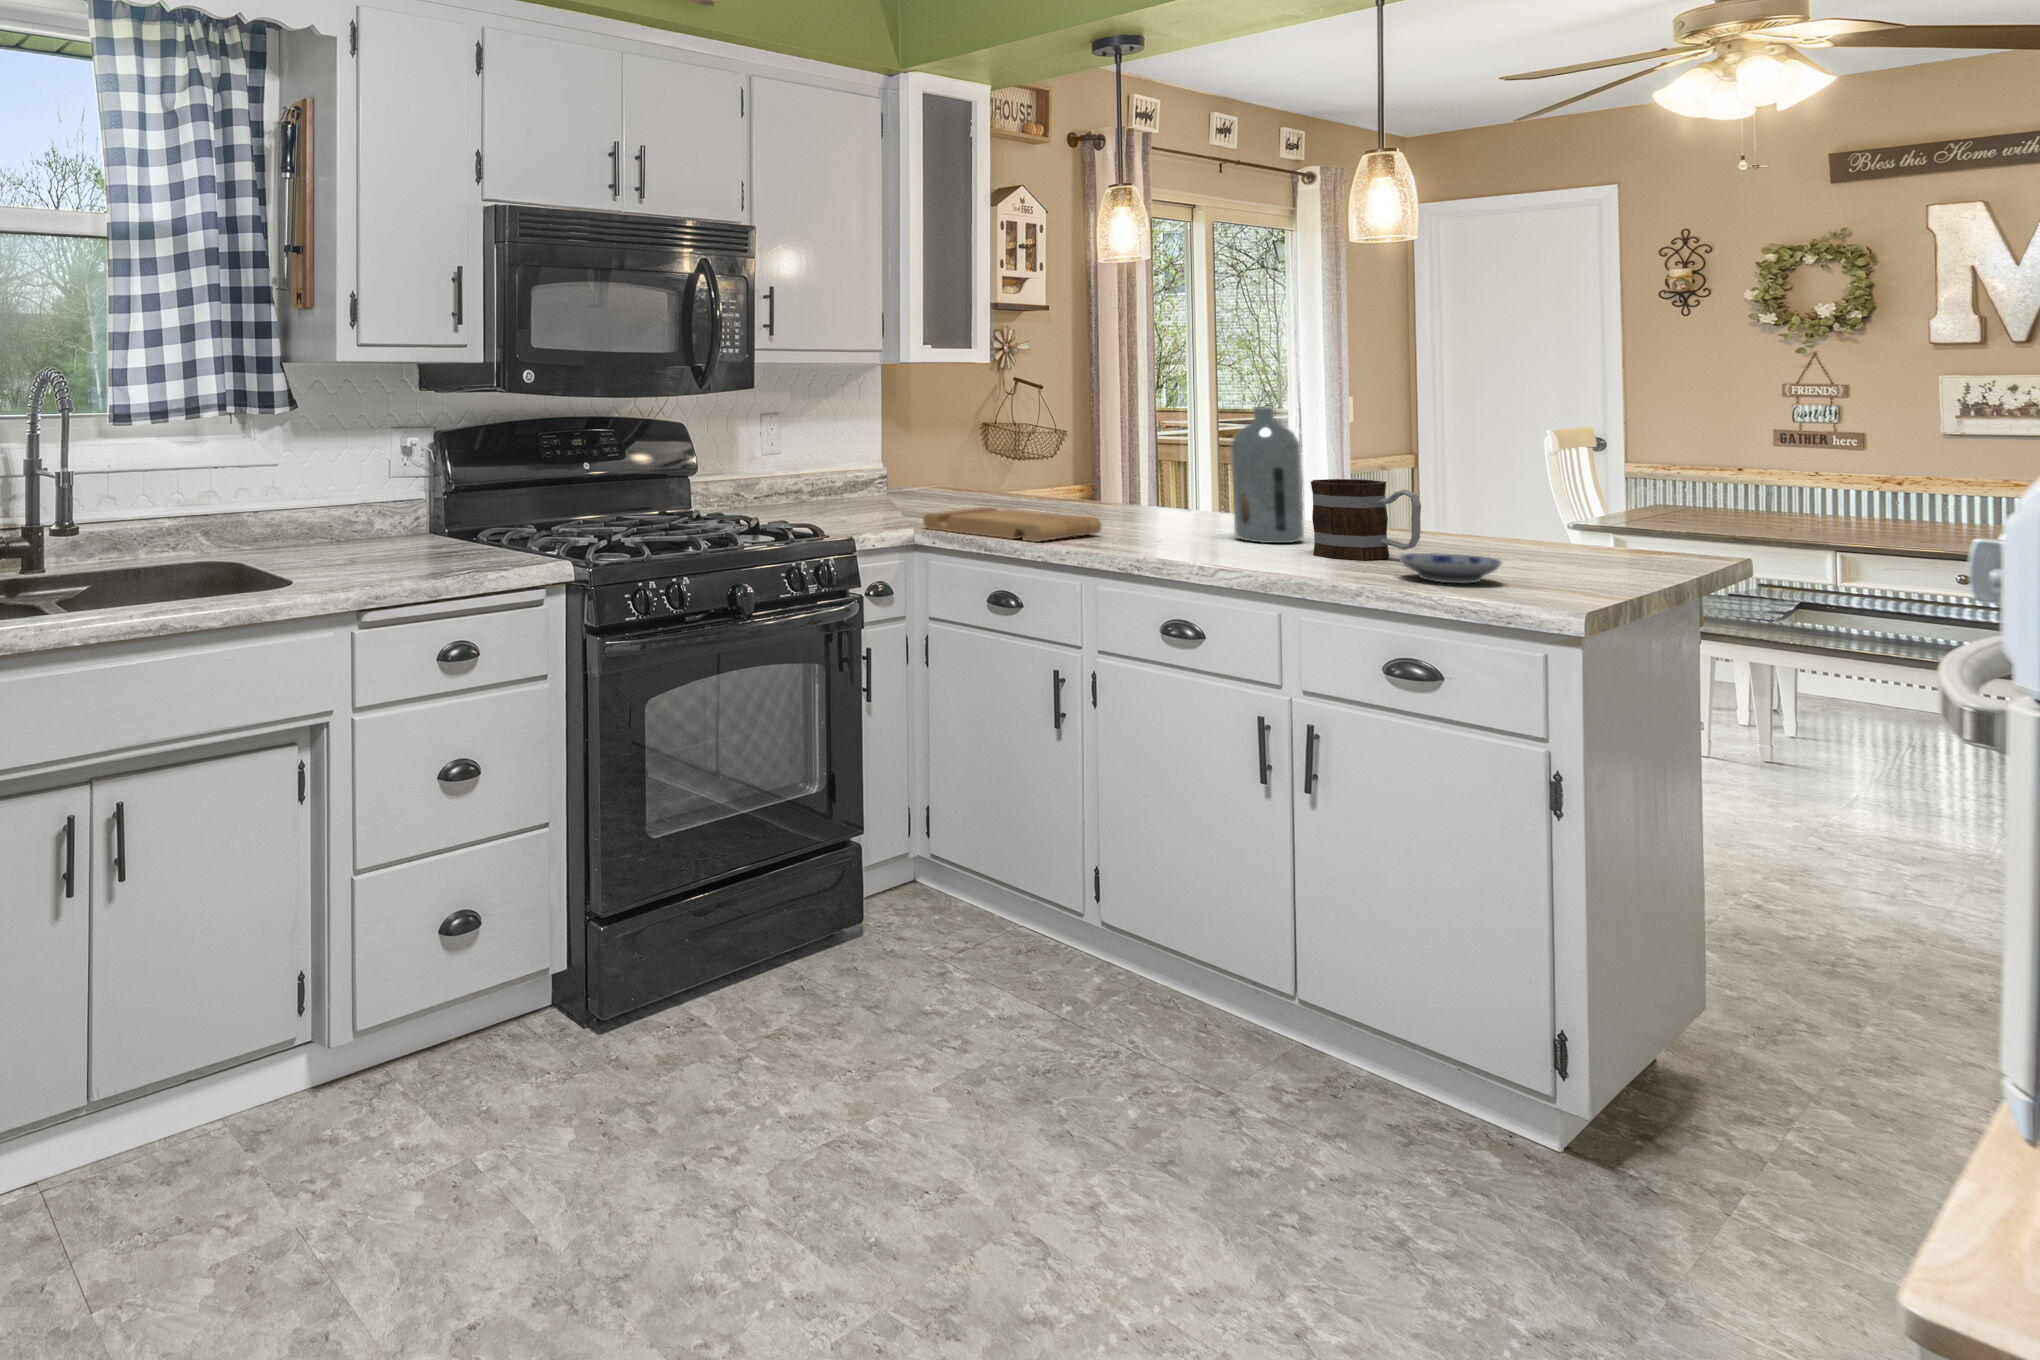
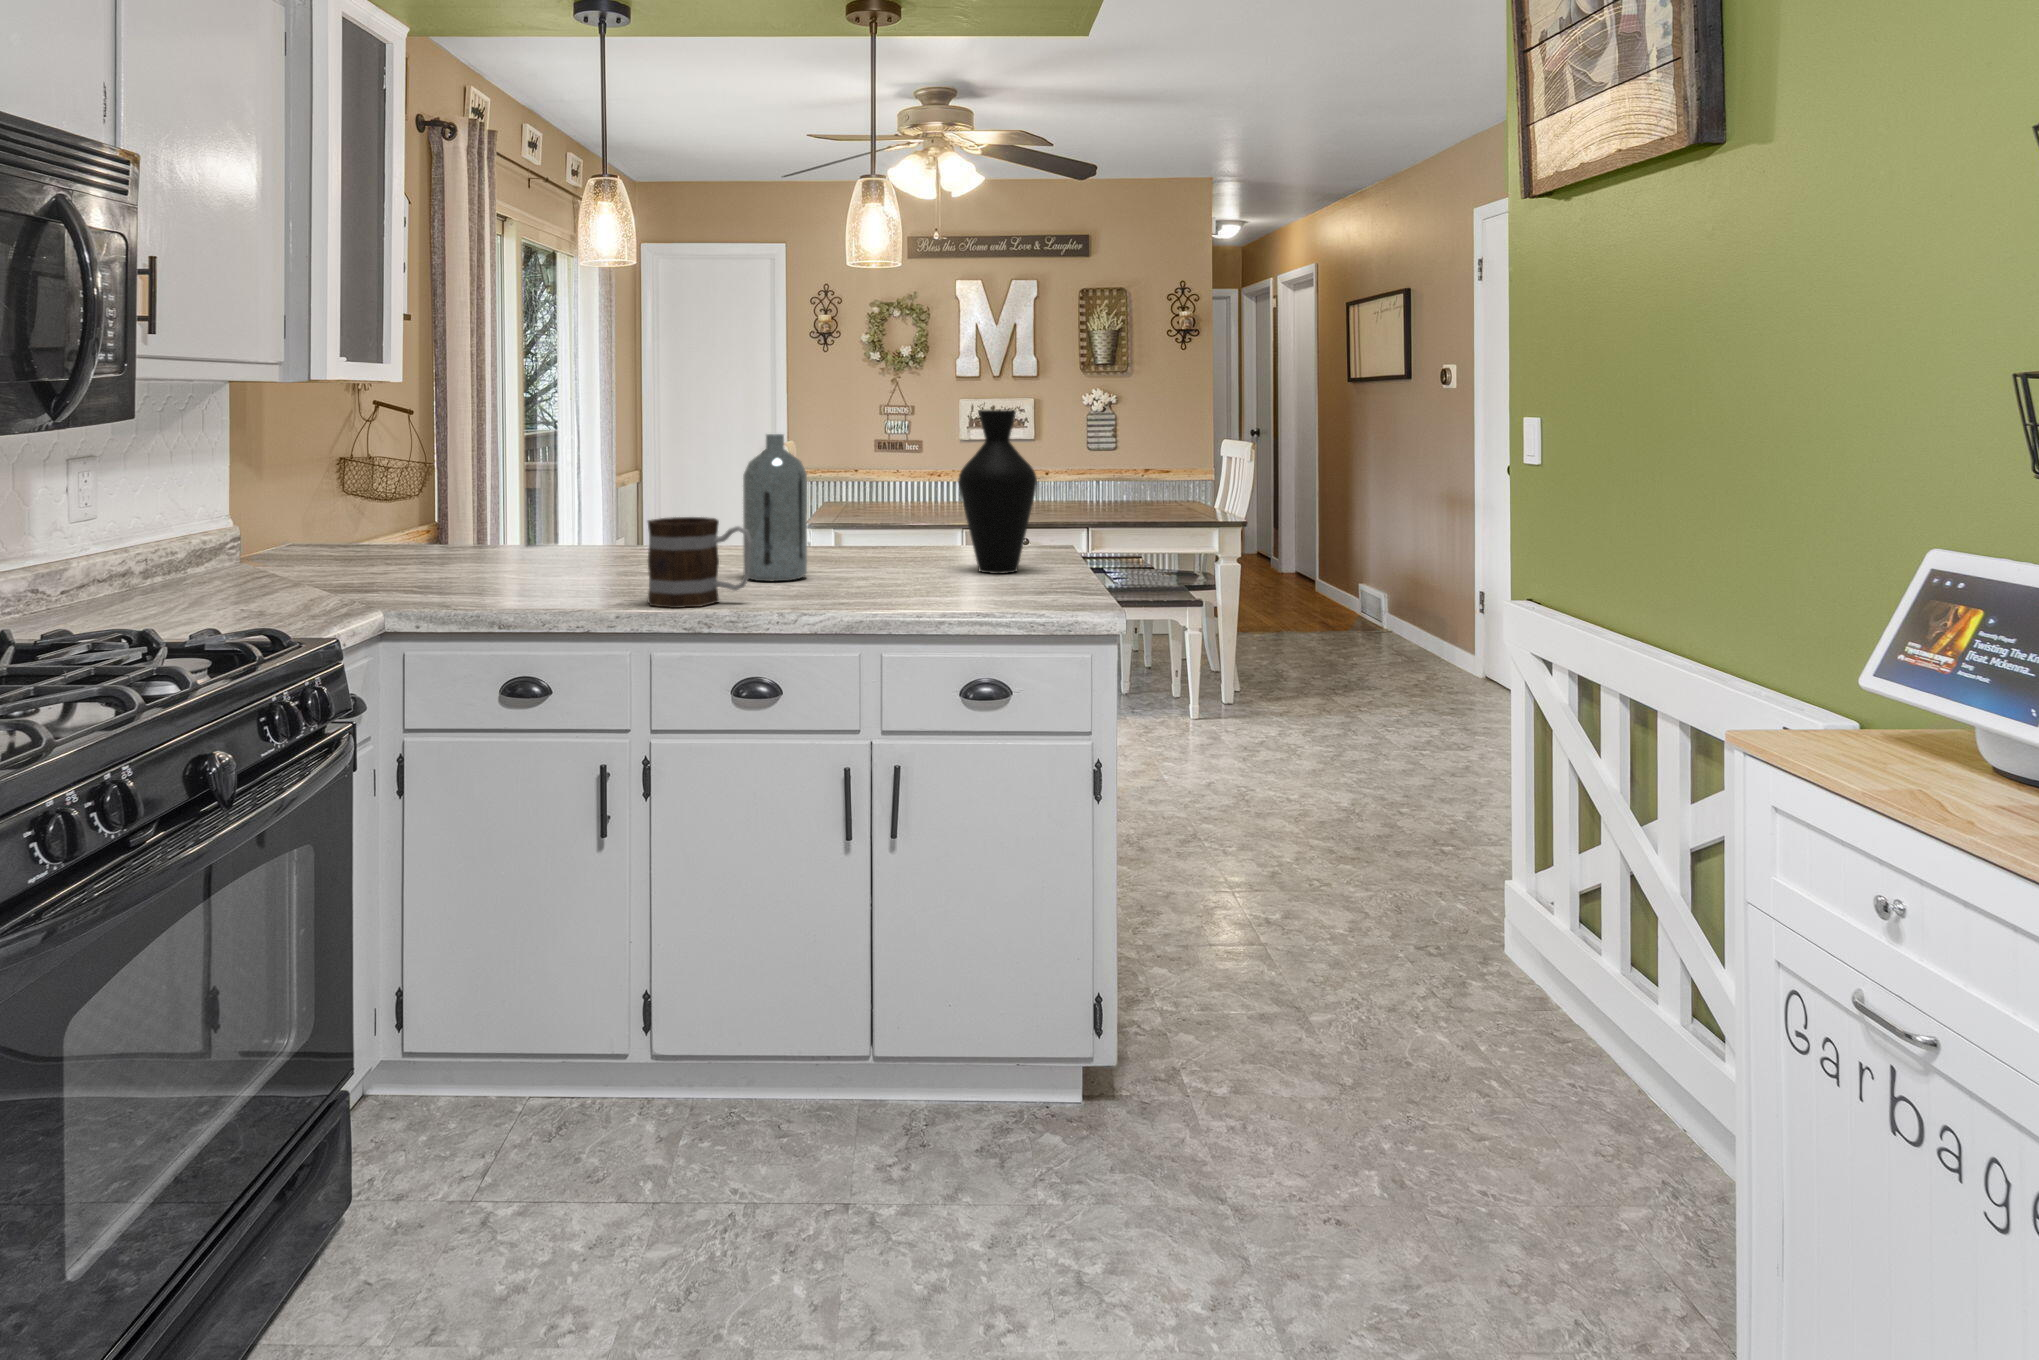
vase: none [1493,381,1606,562] -> present [958,409,1037,574]
mug: present [1311,479,1421,560] -> present [647,517,752,608]
cutting board: present [923,507,1101,542] -> none [399,568,623,608]
bowl: present [1399,553,1502,583] -> none [958,575,1038,604]

